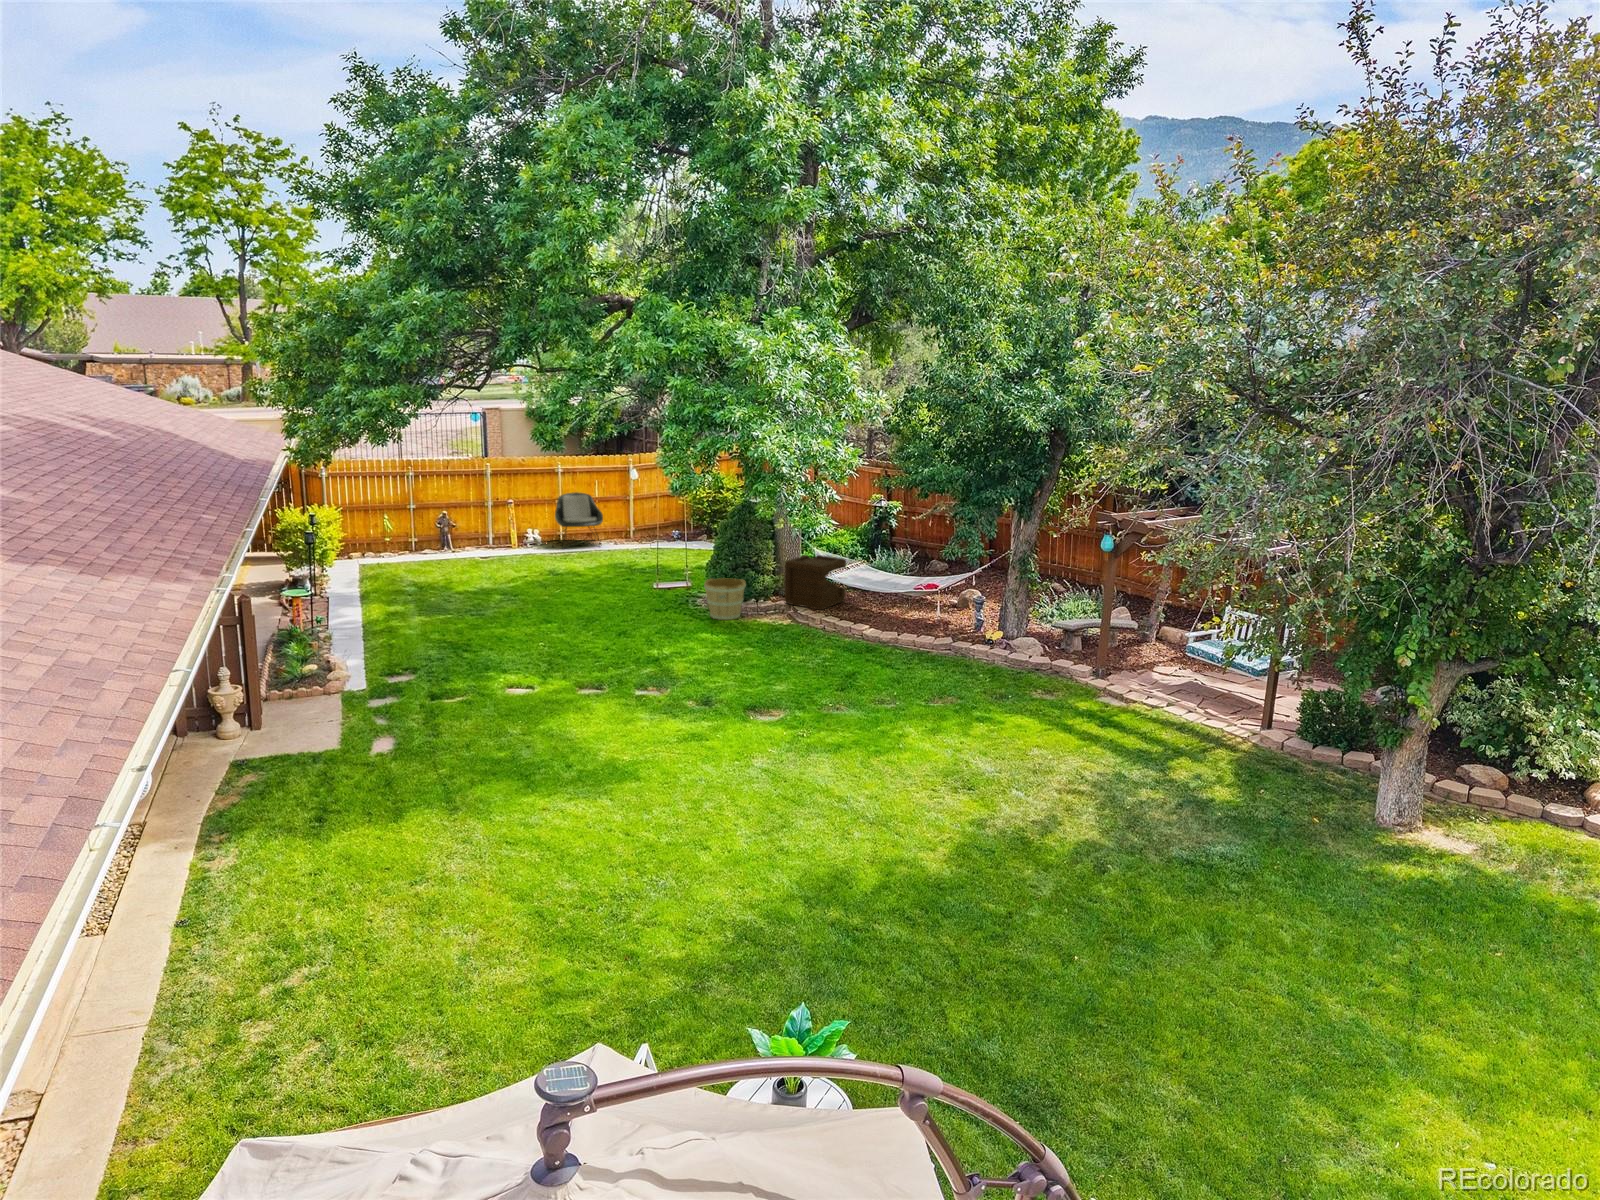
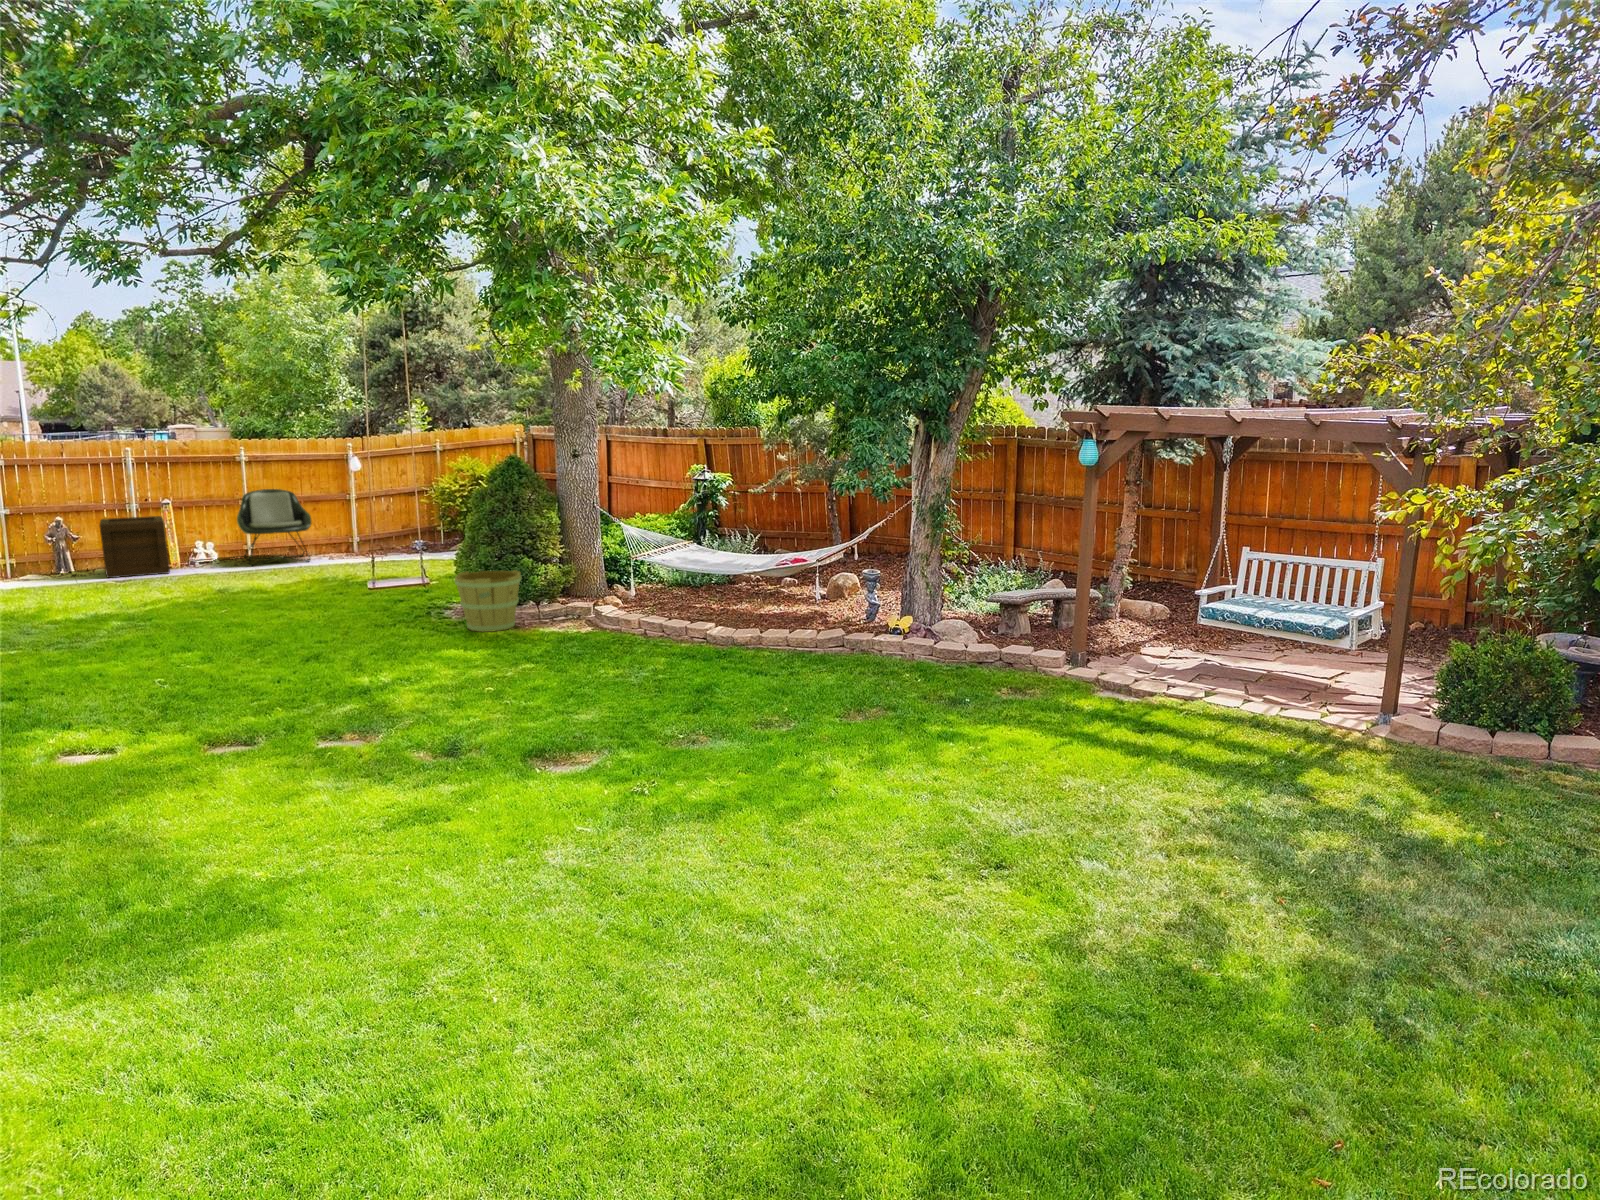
wooden crate: present [785,555,846,610] -> present [99,516,170,578]

